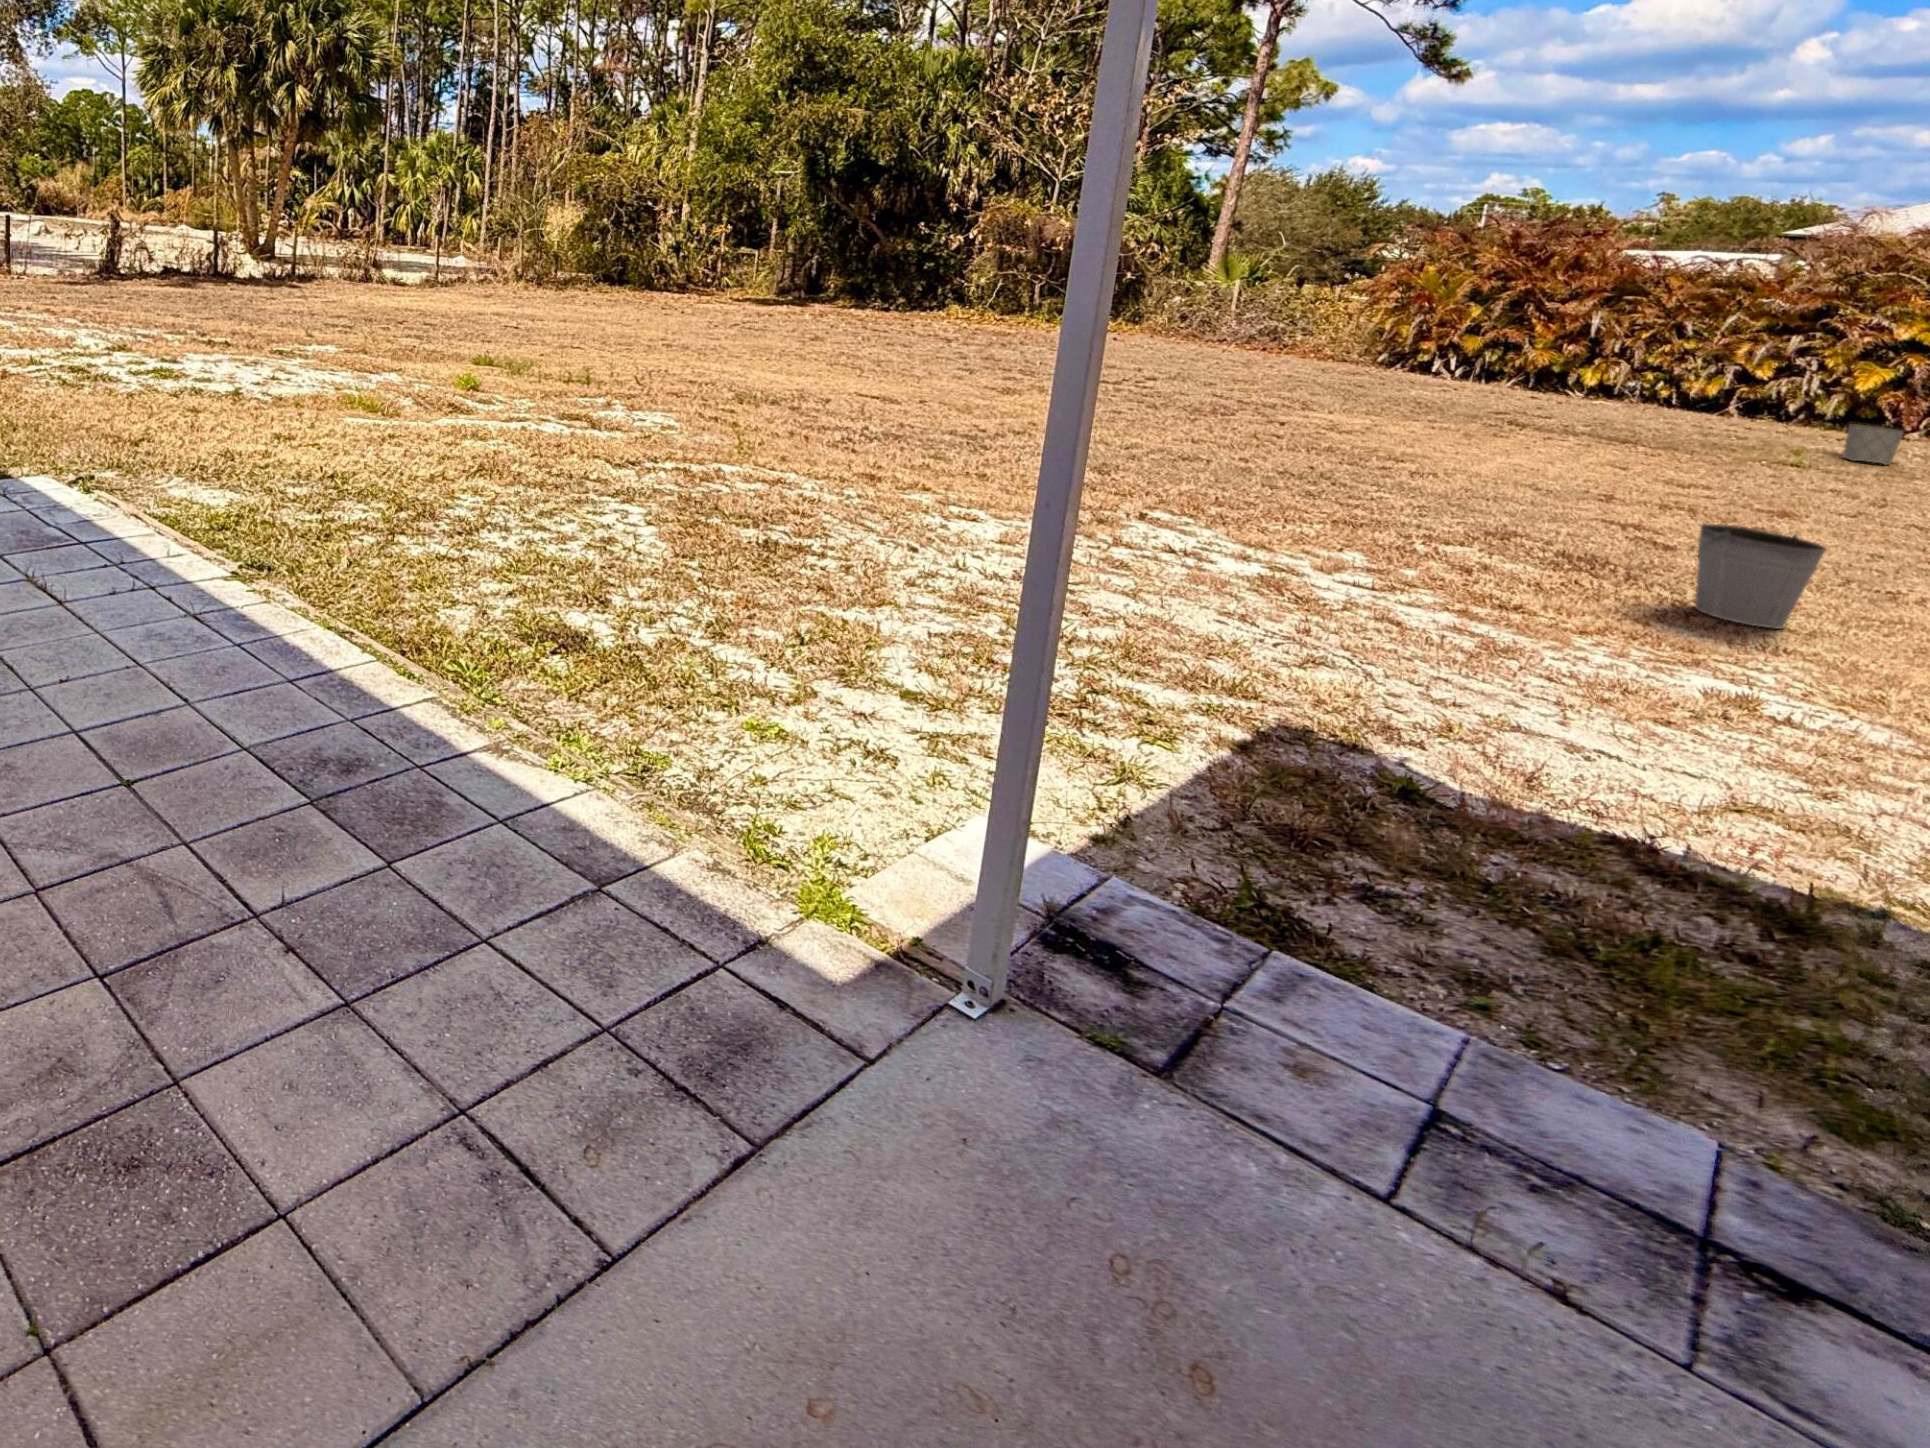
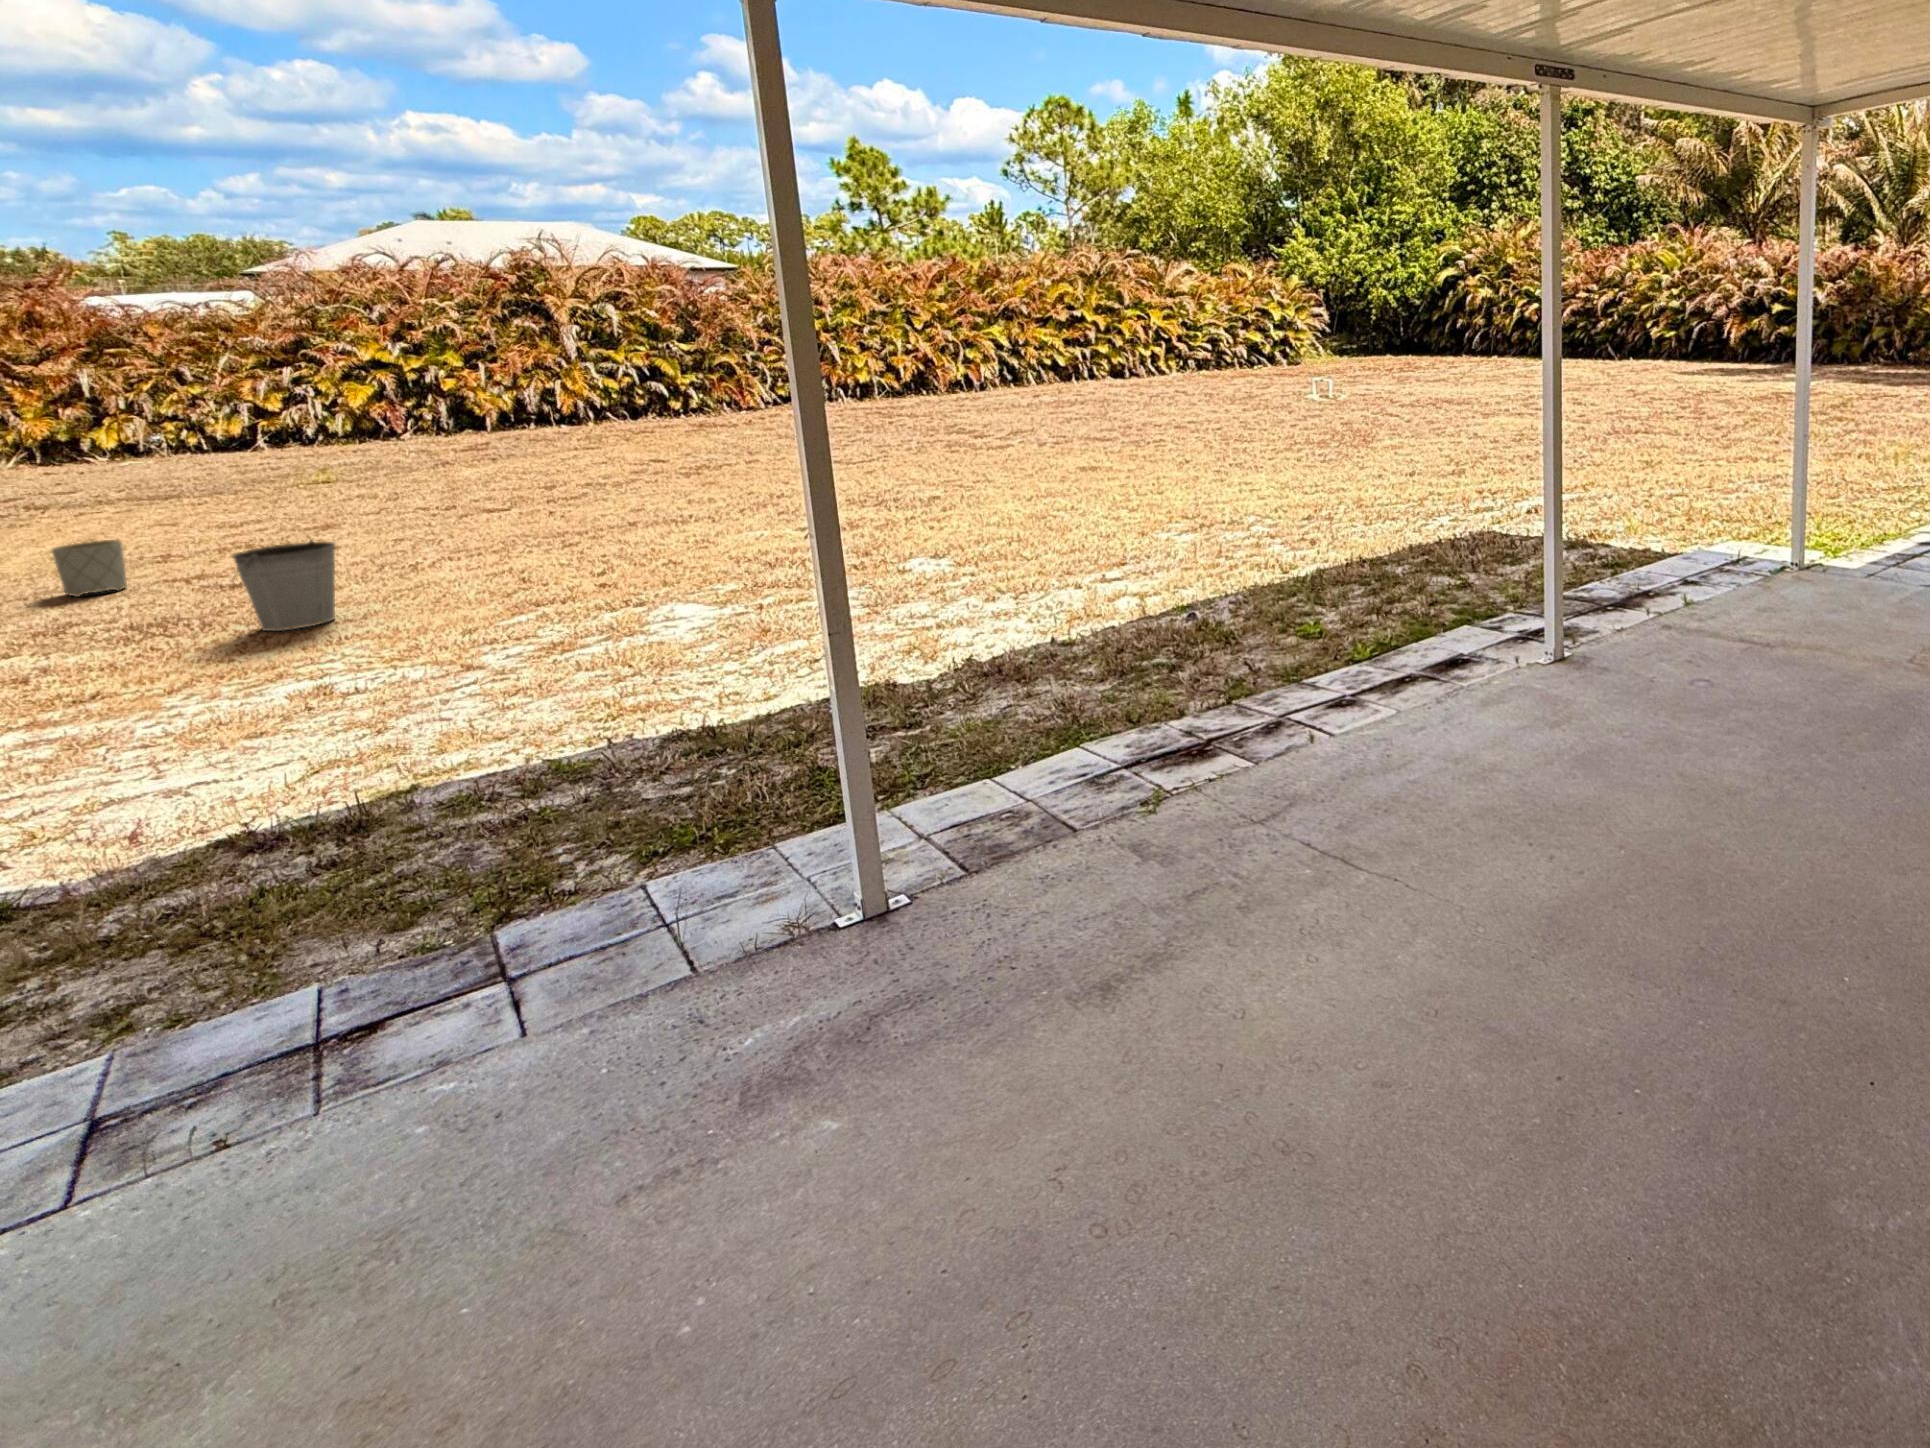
planter: present [1843,424,1903,465] -> present [52,540,127,597]

